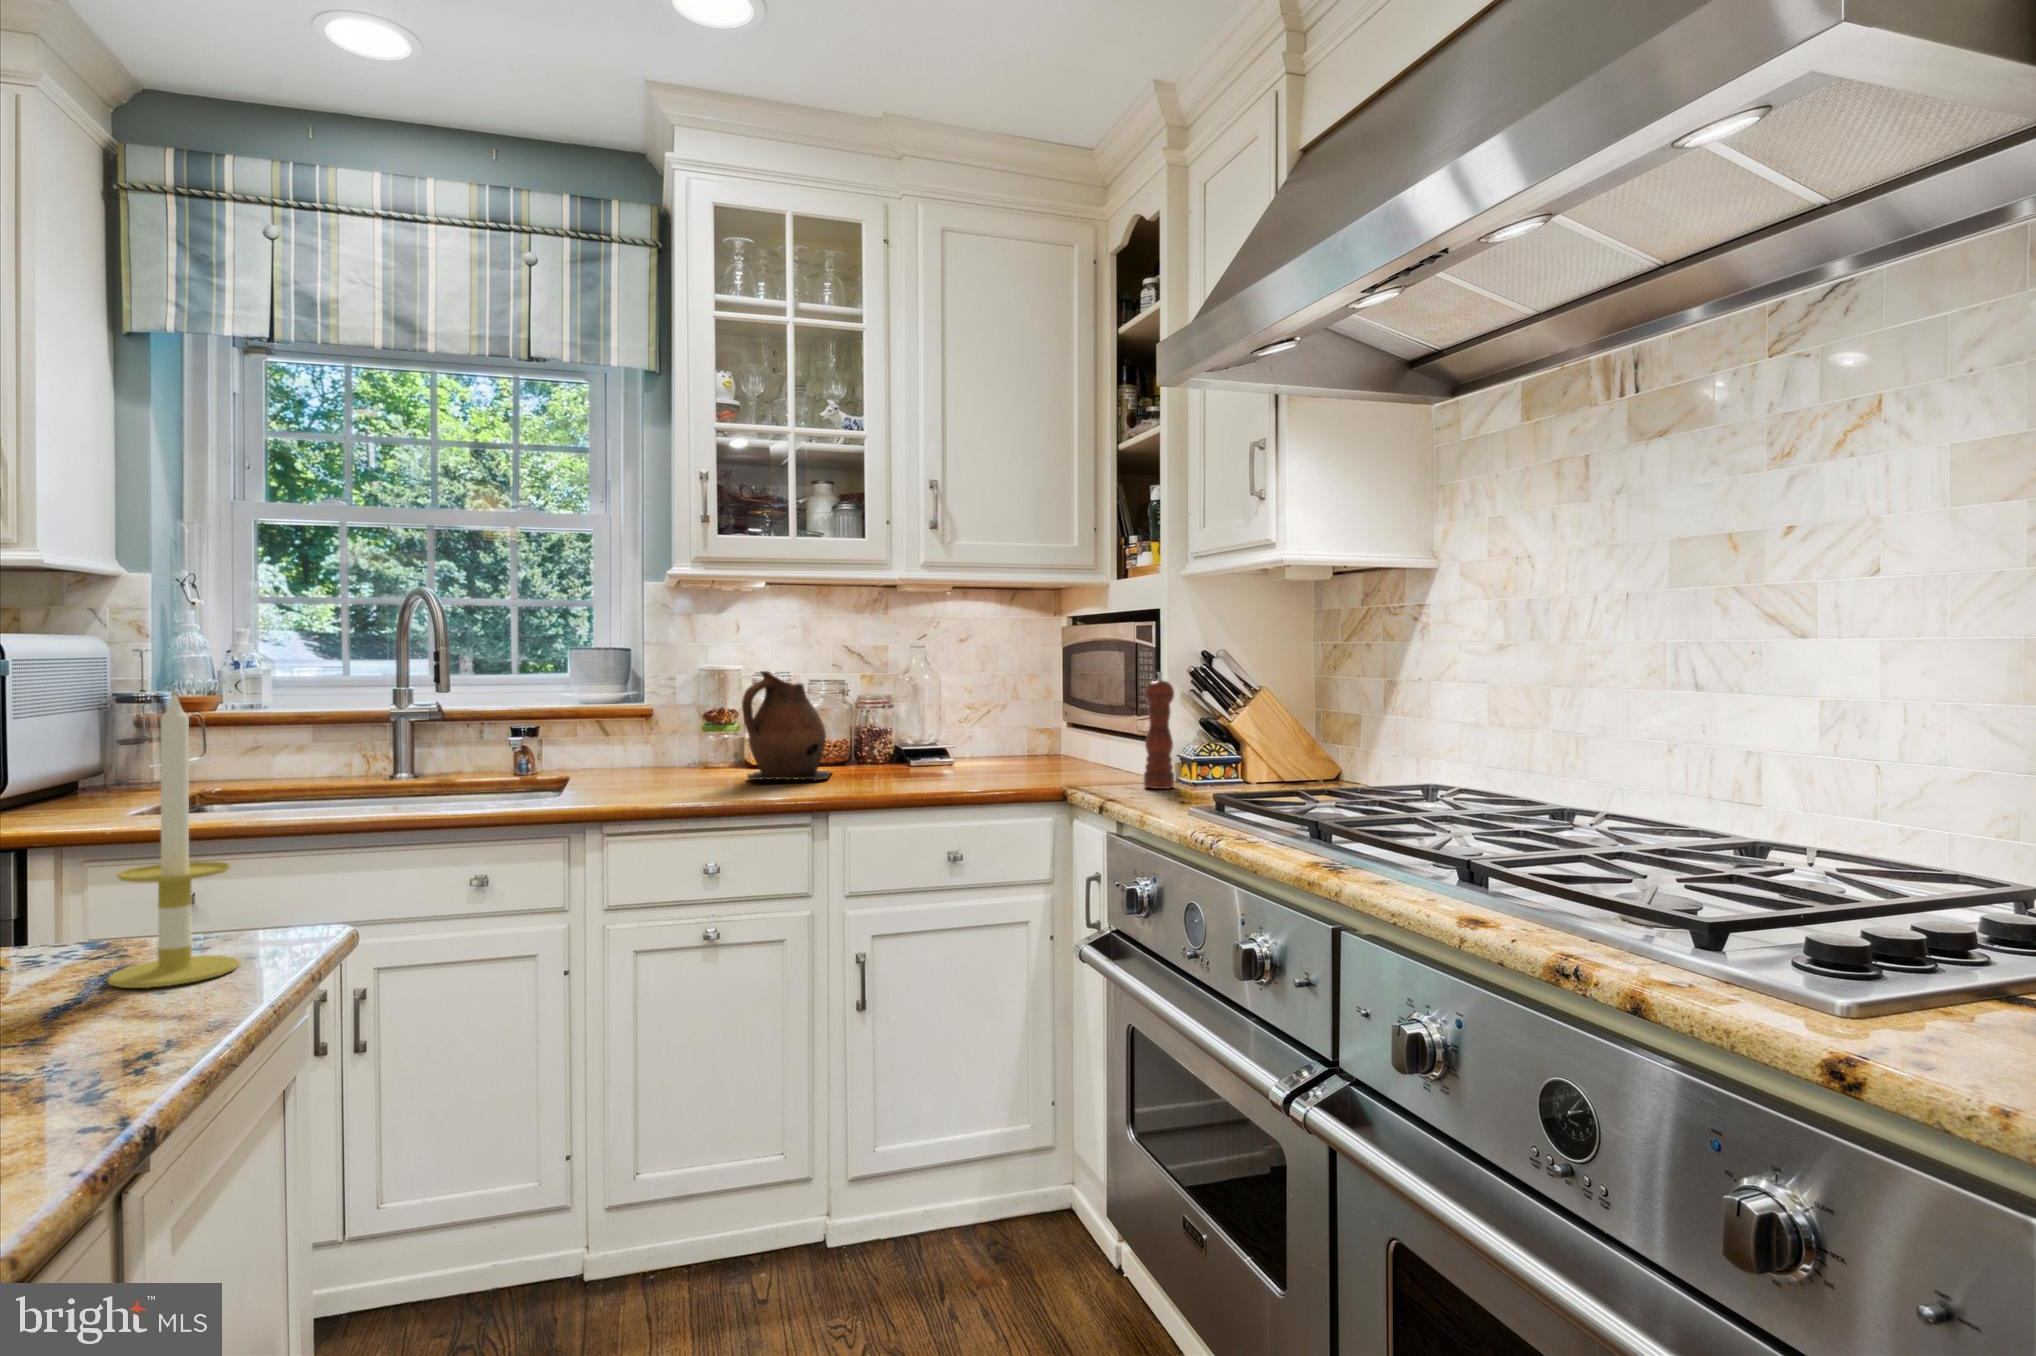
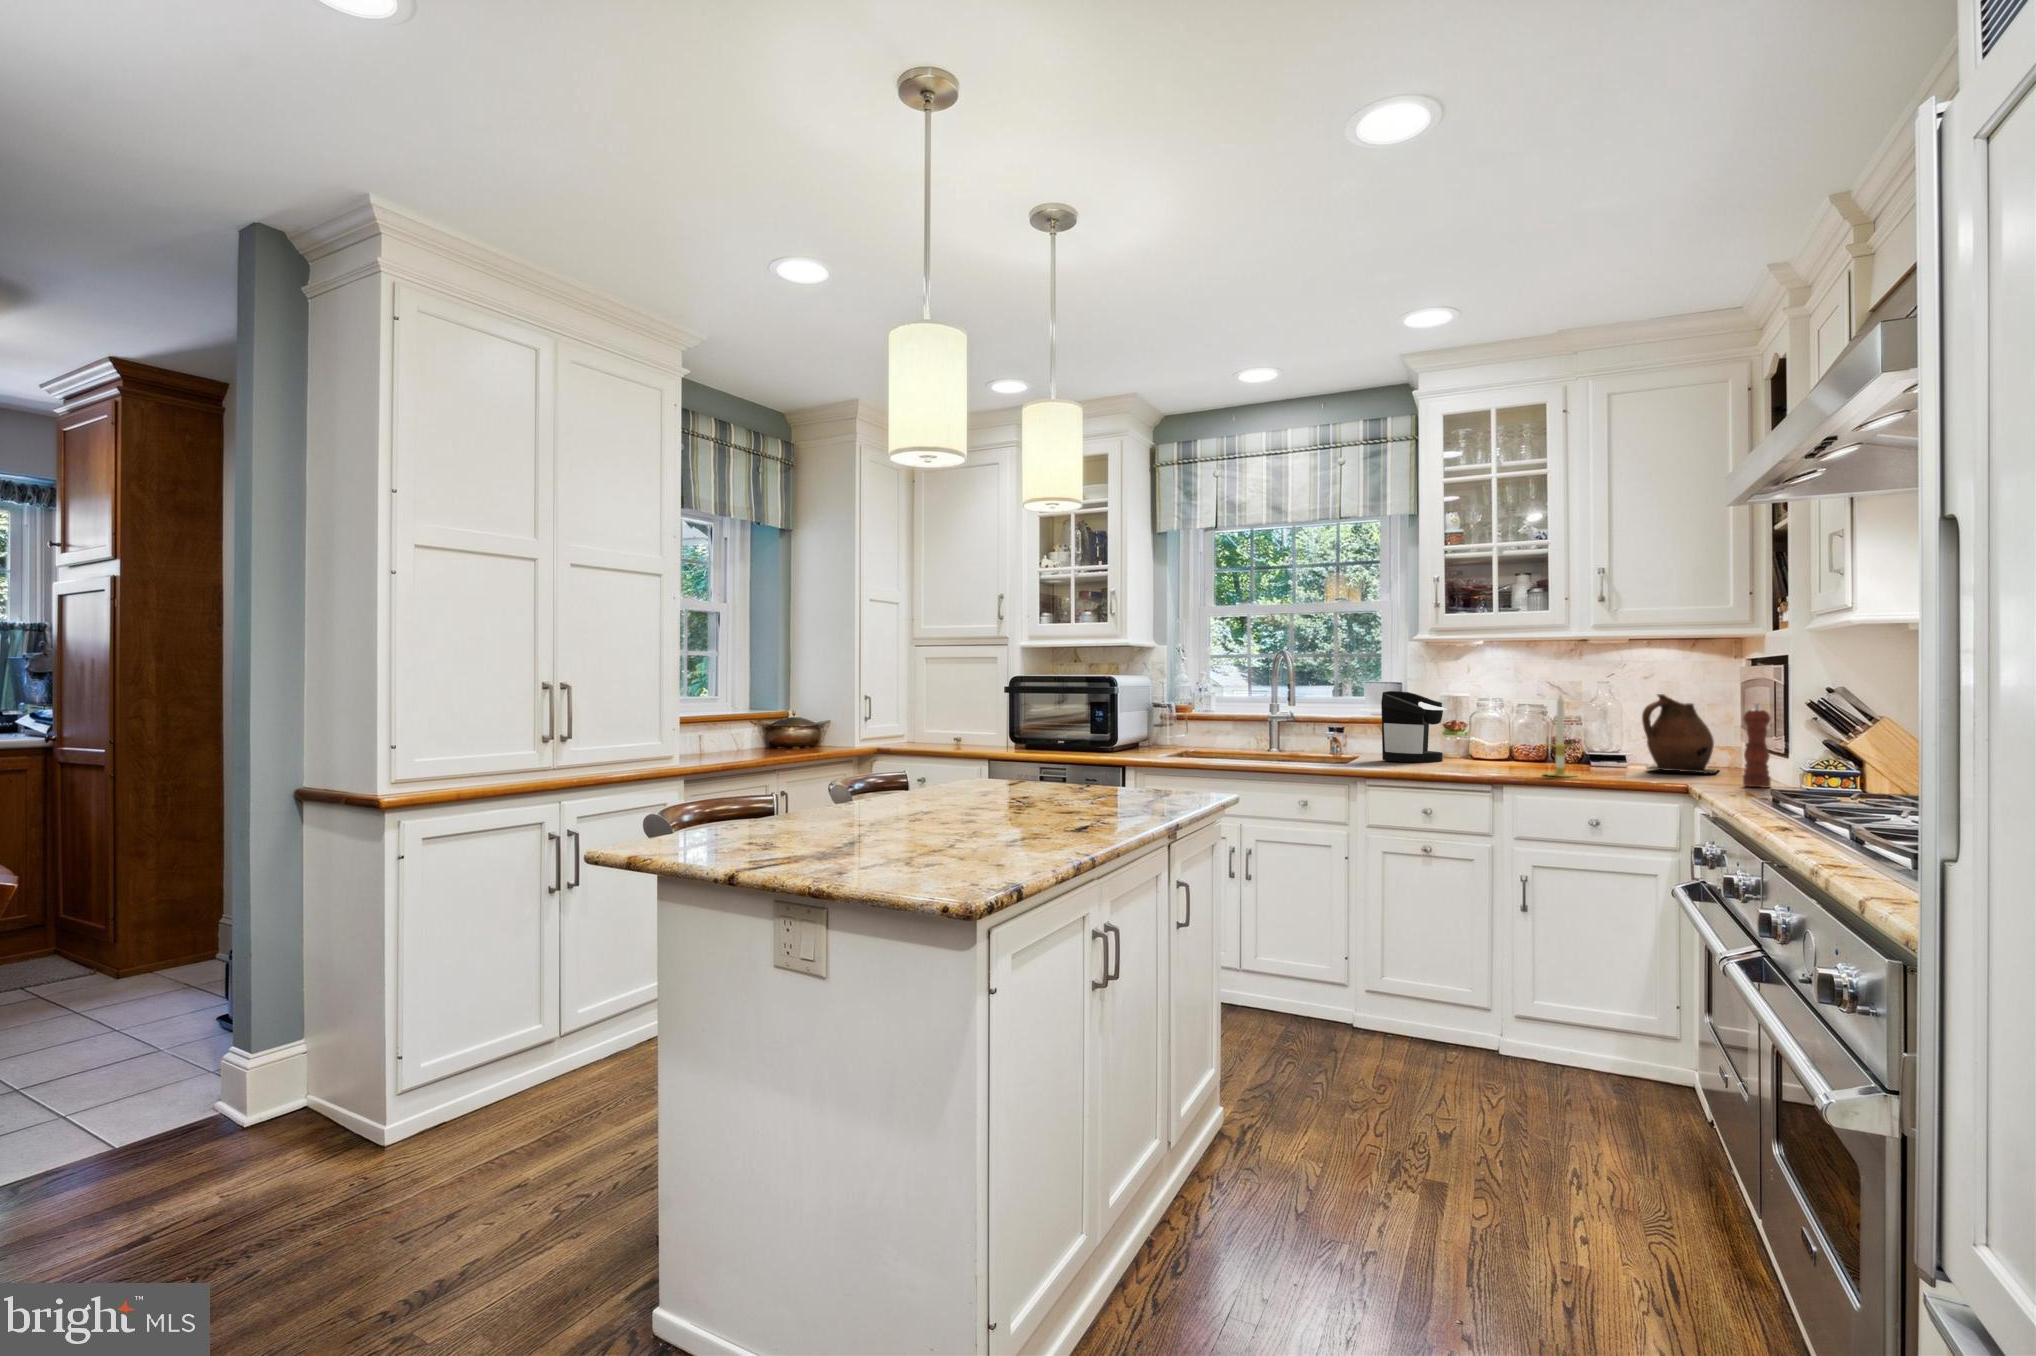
coffee maker: none [606,662,711,780] -> present [1381,691,1447,763]
ceramic pitcher: present [742,671,831,781] -> present [1642,694,1717,774]
candle: present [107,694,239,988] -> present [1544,695,1576,777]

